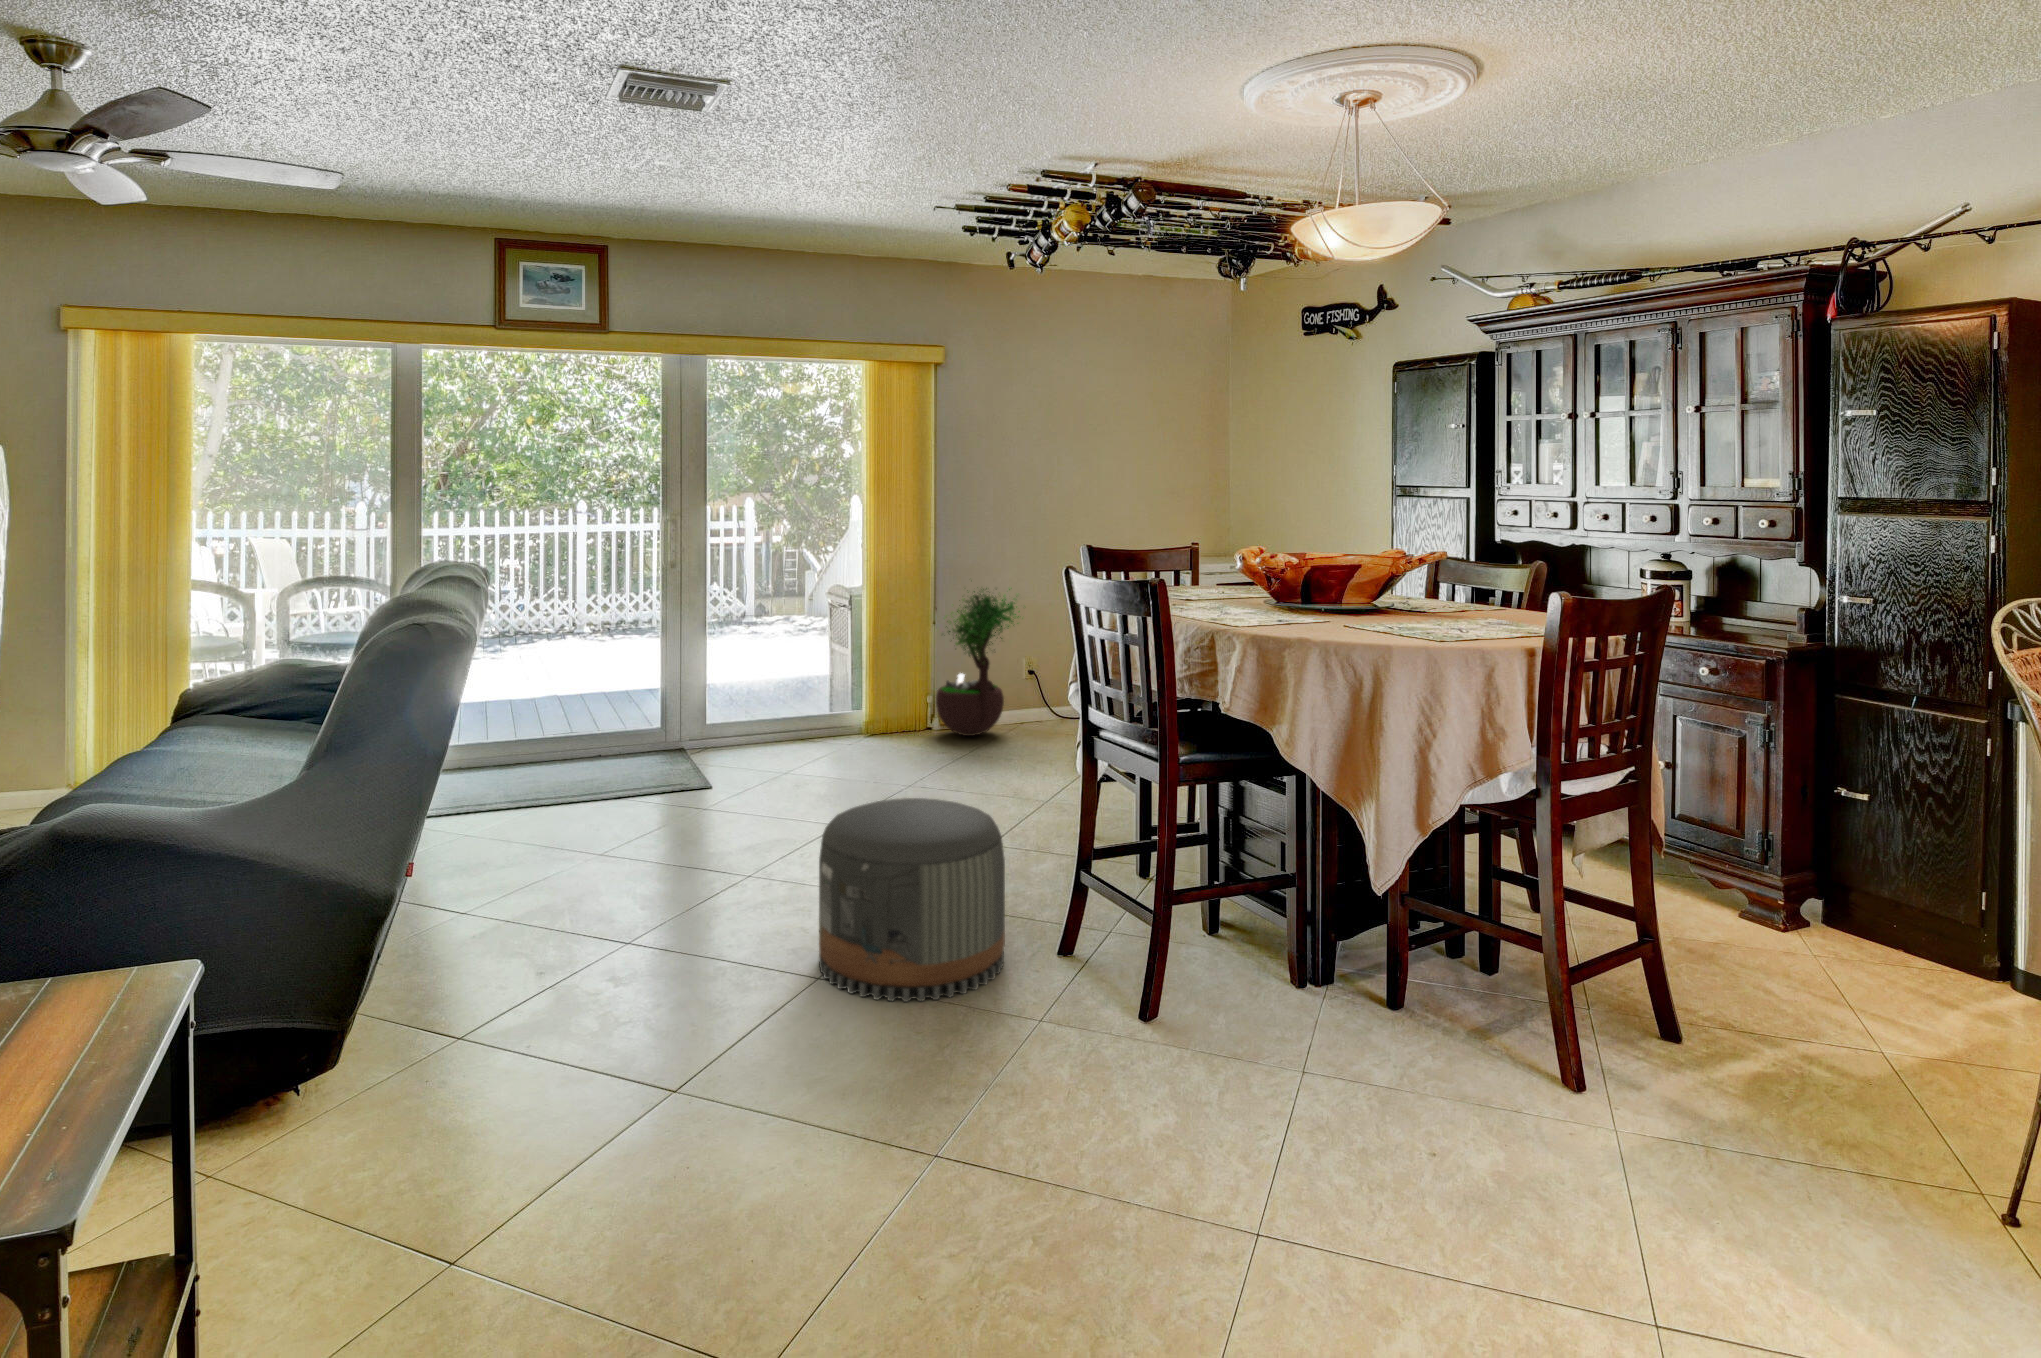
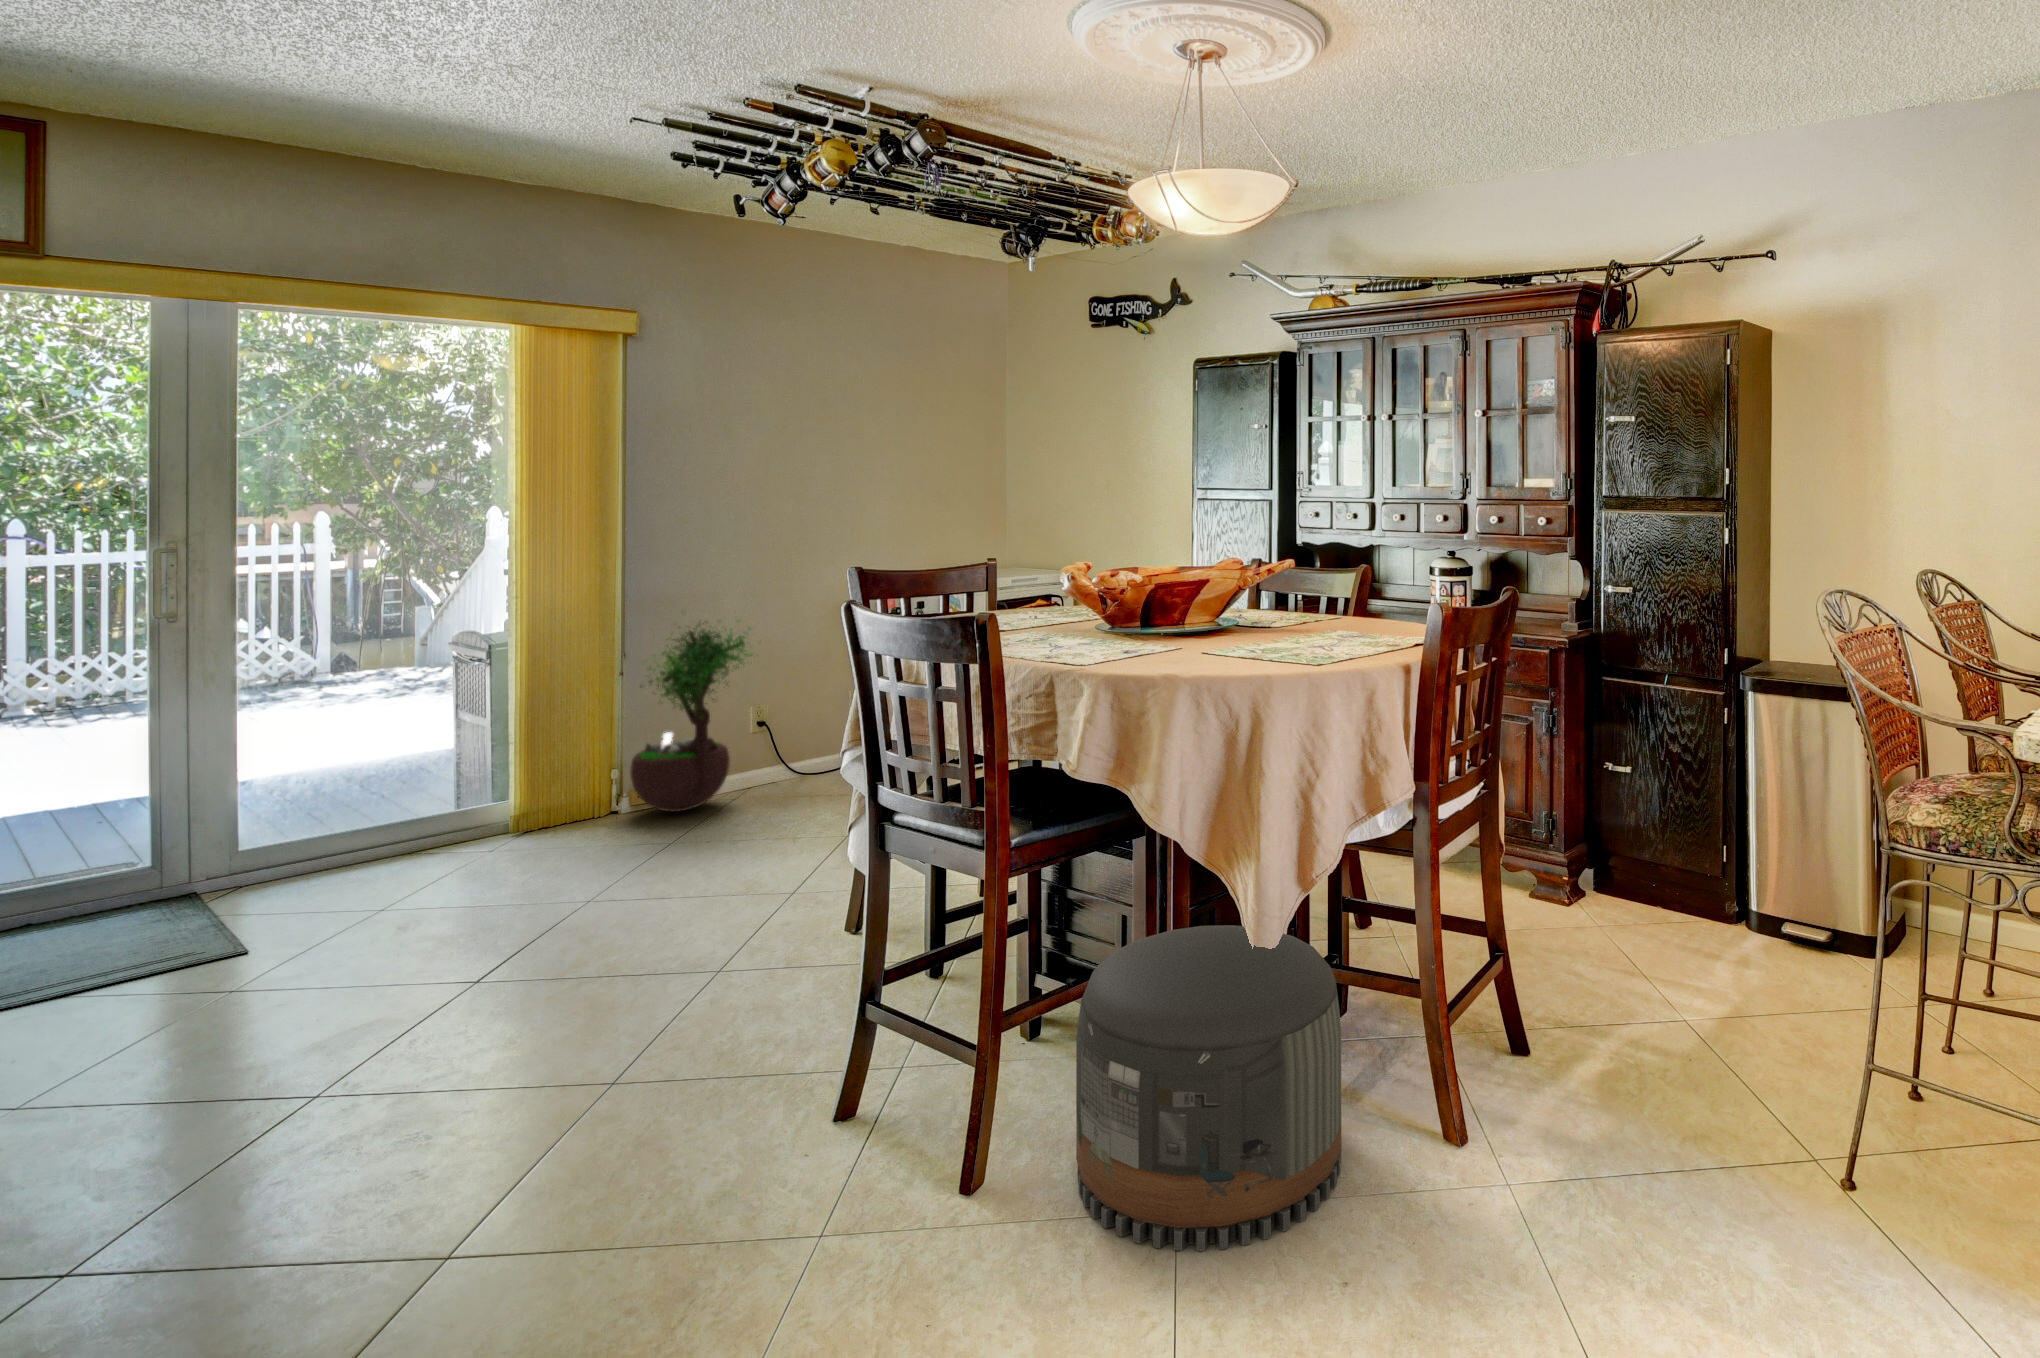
pouf: present [819,798,1005,1002] -> present [1076,925,1341,1251]

